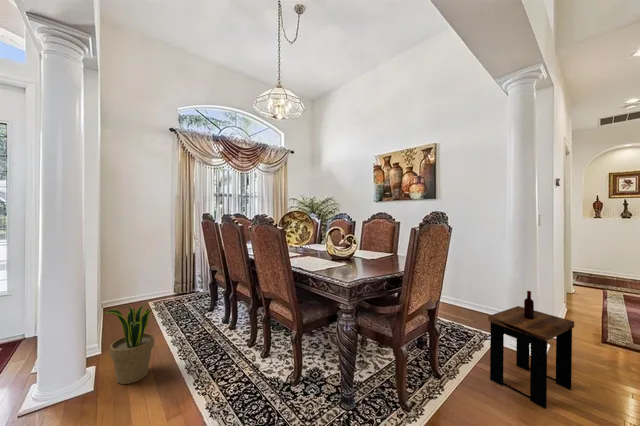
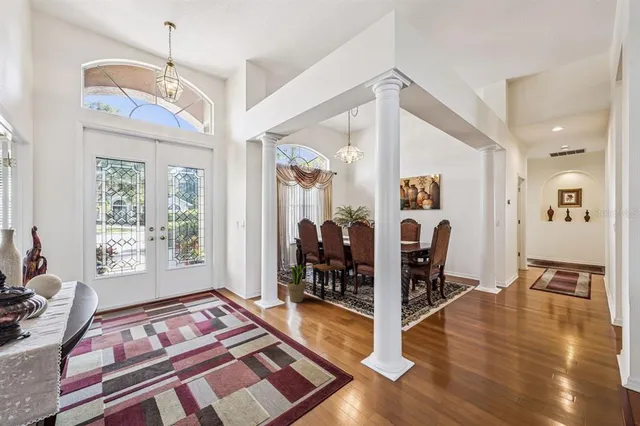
side table: present [488,291,574,409] -> present [312,253,346,300]

